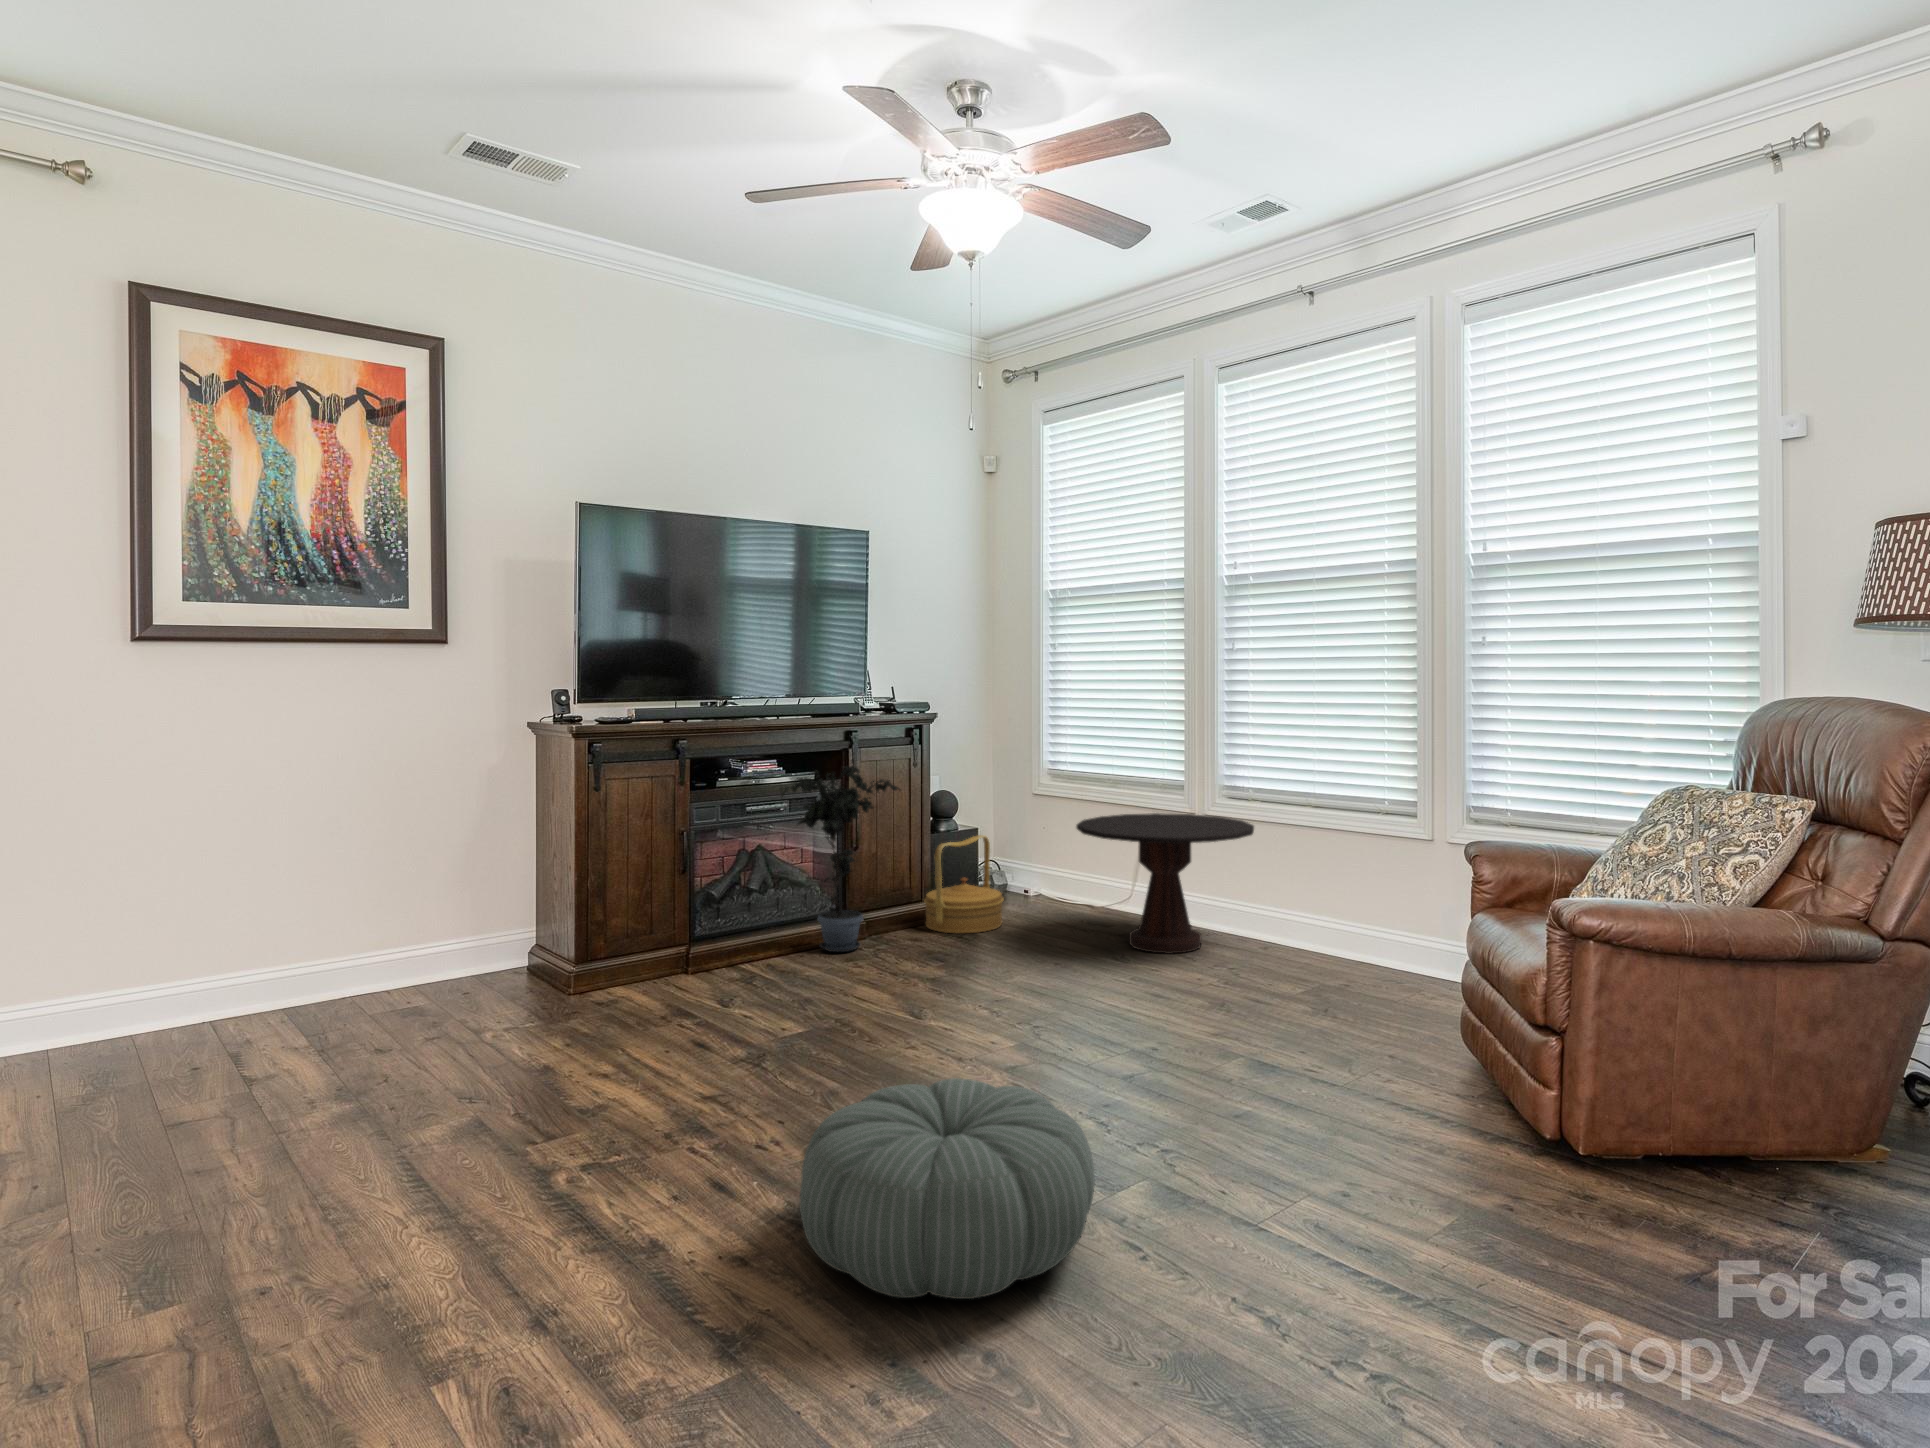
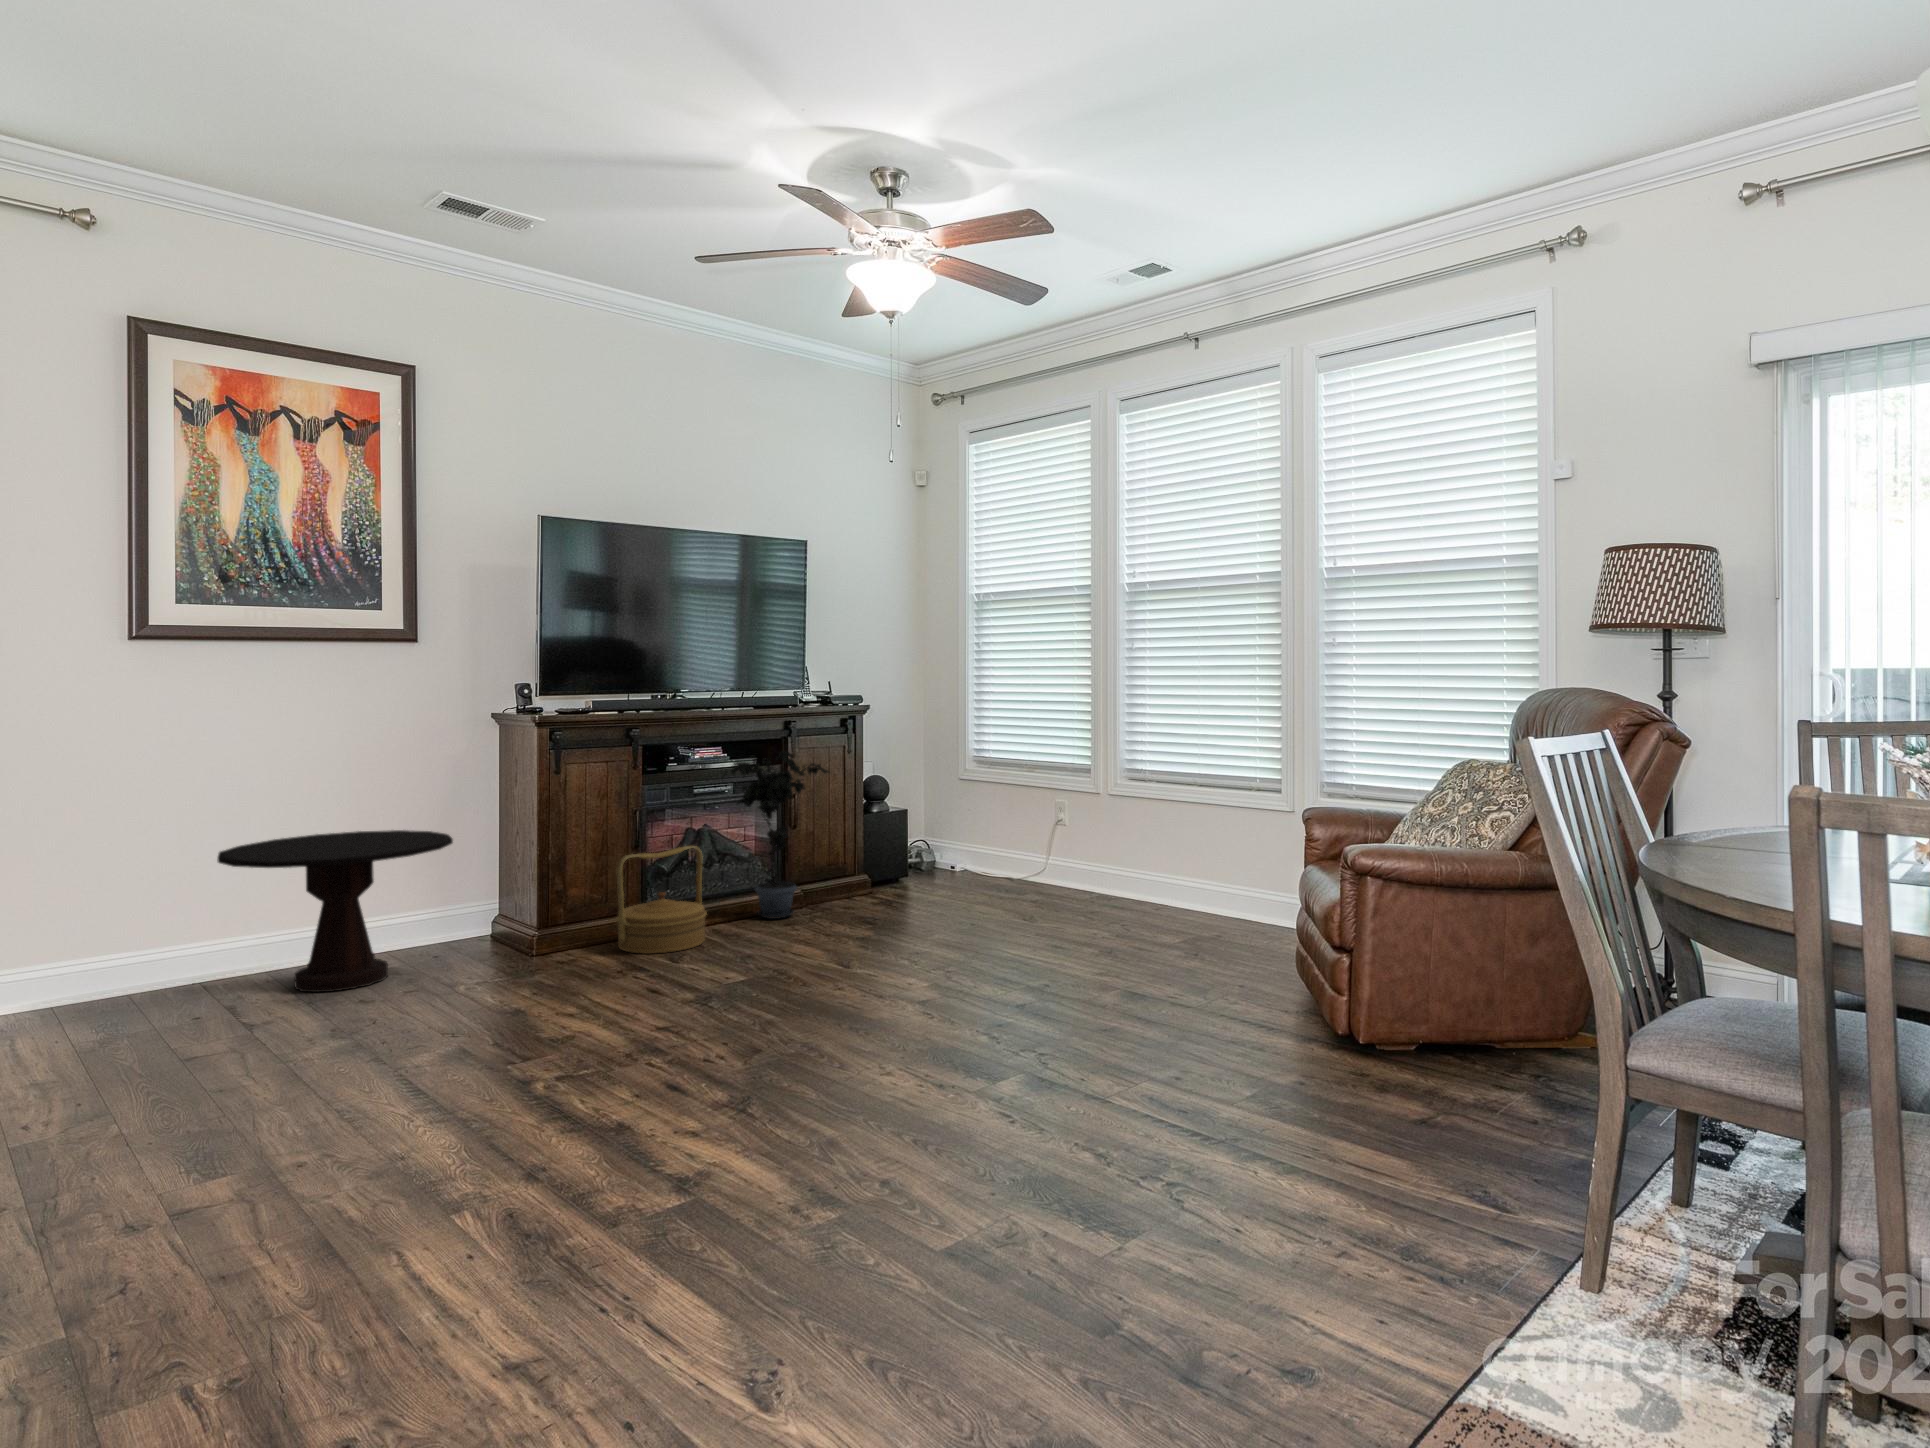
side table: present [1076,813,1254,954] -> present [217,830,453,992]
woven basket: present [924,835,1004,934] -> present [616,846,707,954]
pouf: present [800,1078,1095,1299] -> none [738,995,973,1150]

